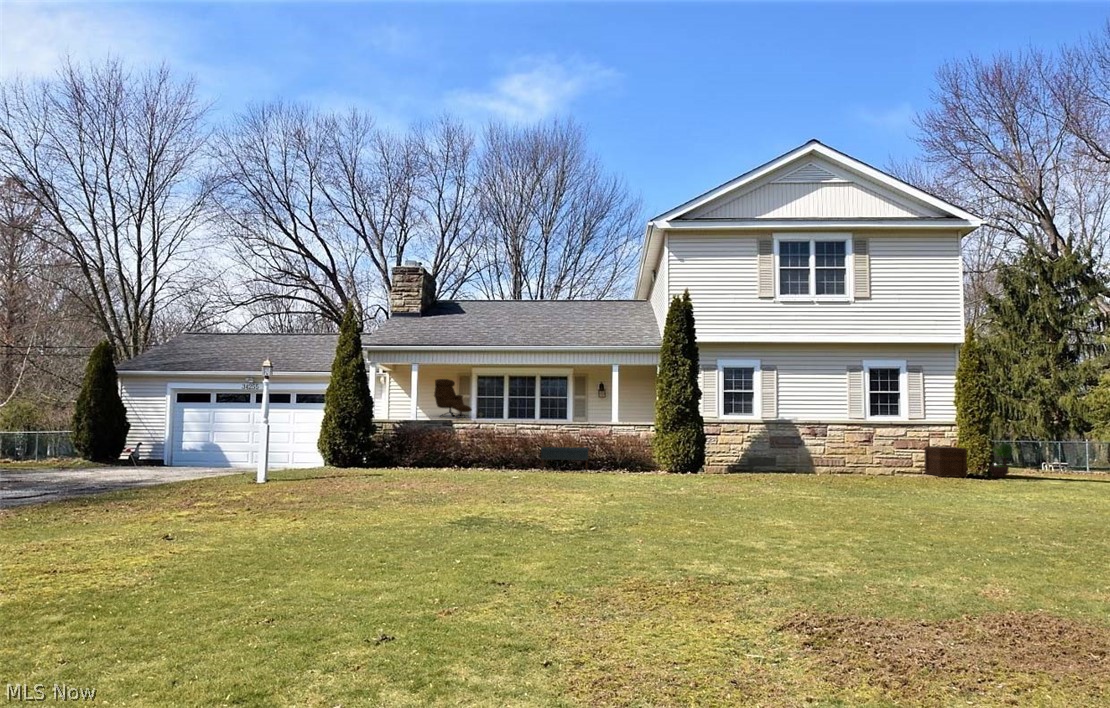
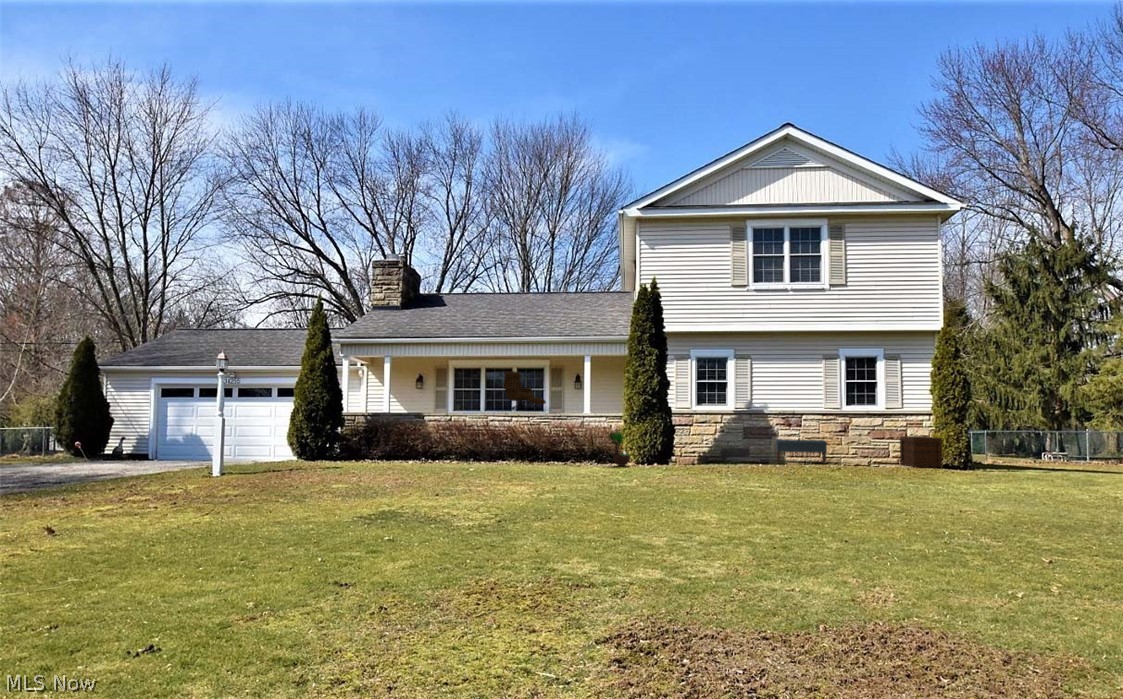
lounge chair: present [434,379,472,417] -> present [504,371,546,409]
potted tree: present [990,443,1014,477] -> present [608,431,630,466]
bench: present [541,447,589,470] -> present [776,439,827,463]

